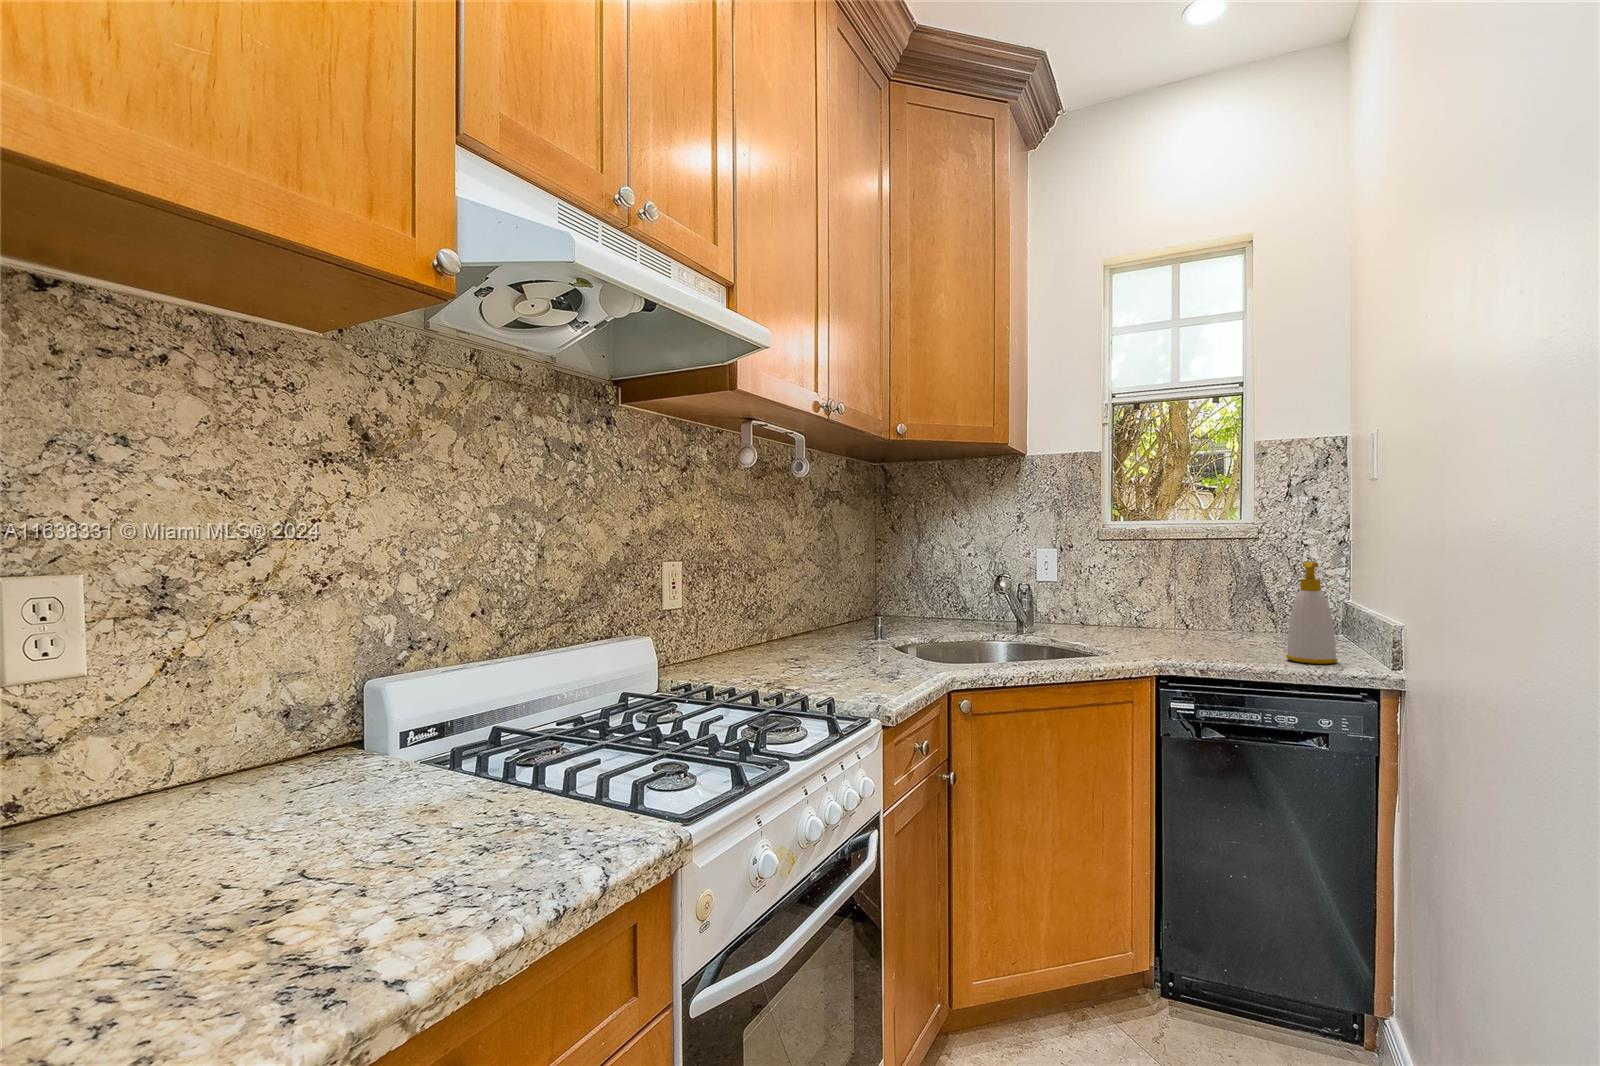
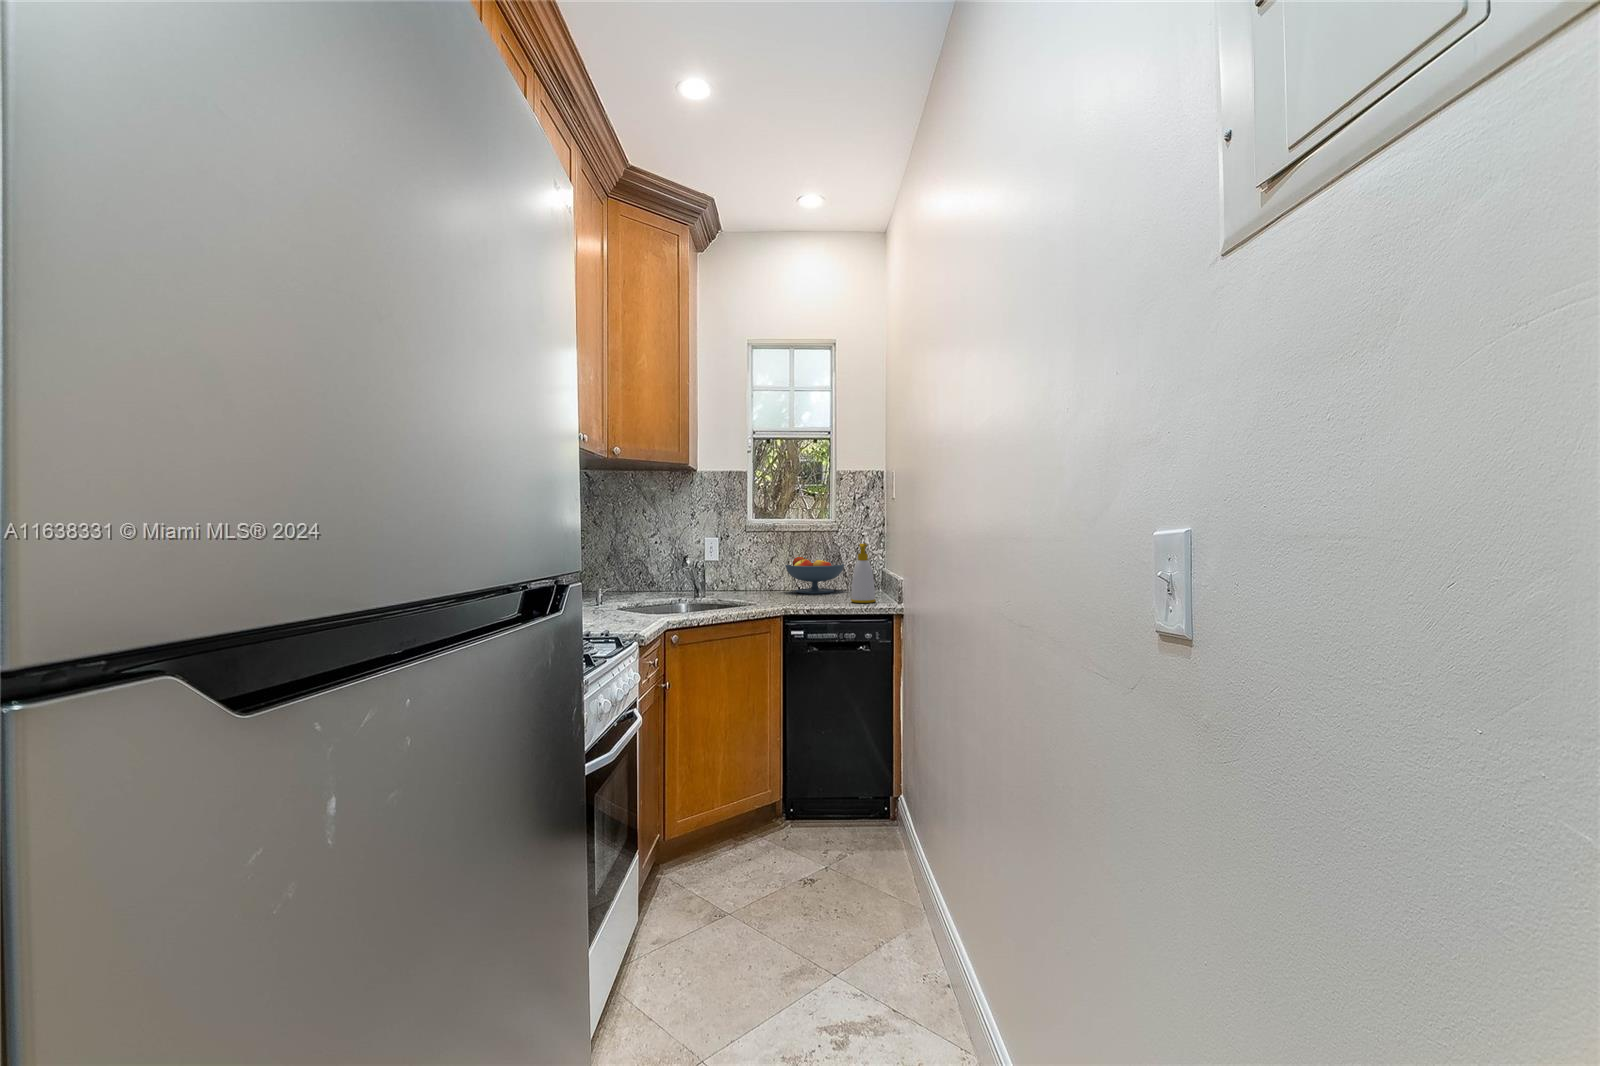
fruit bowl: none [1164,575,1271,638] -> present [785,557,844,594]

